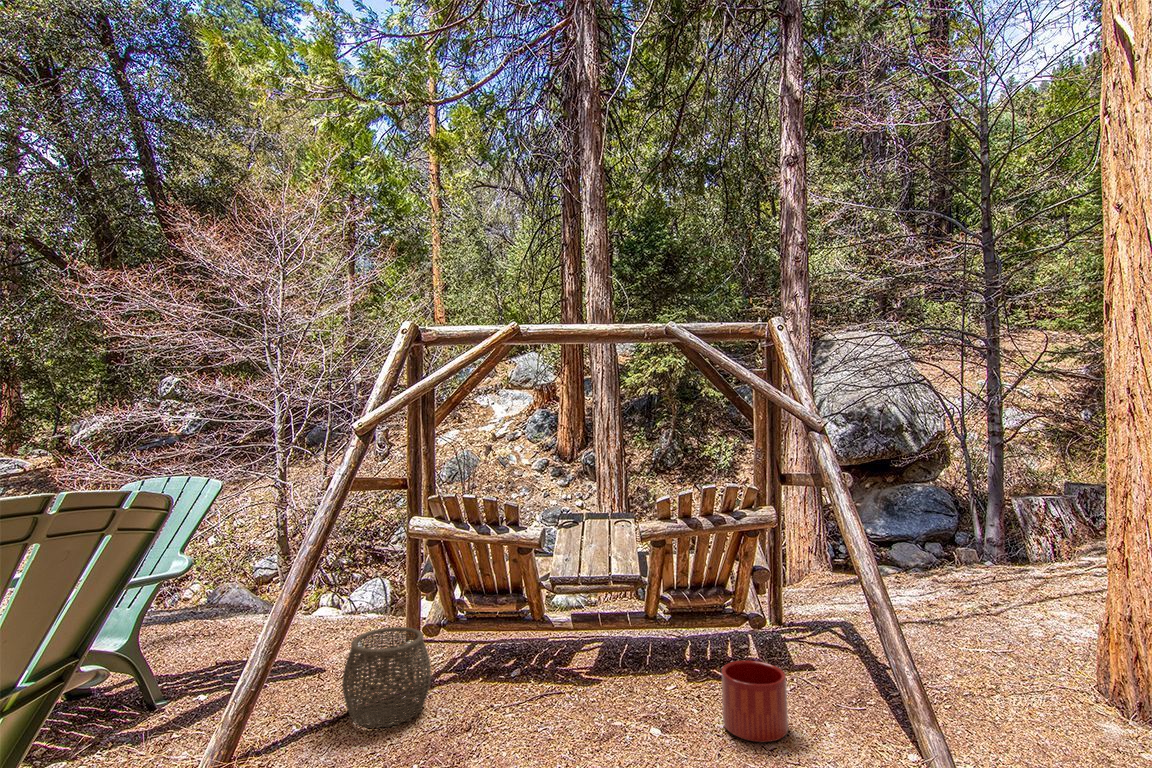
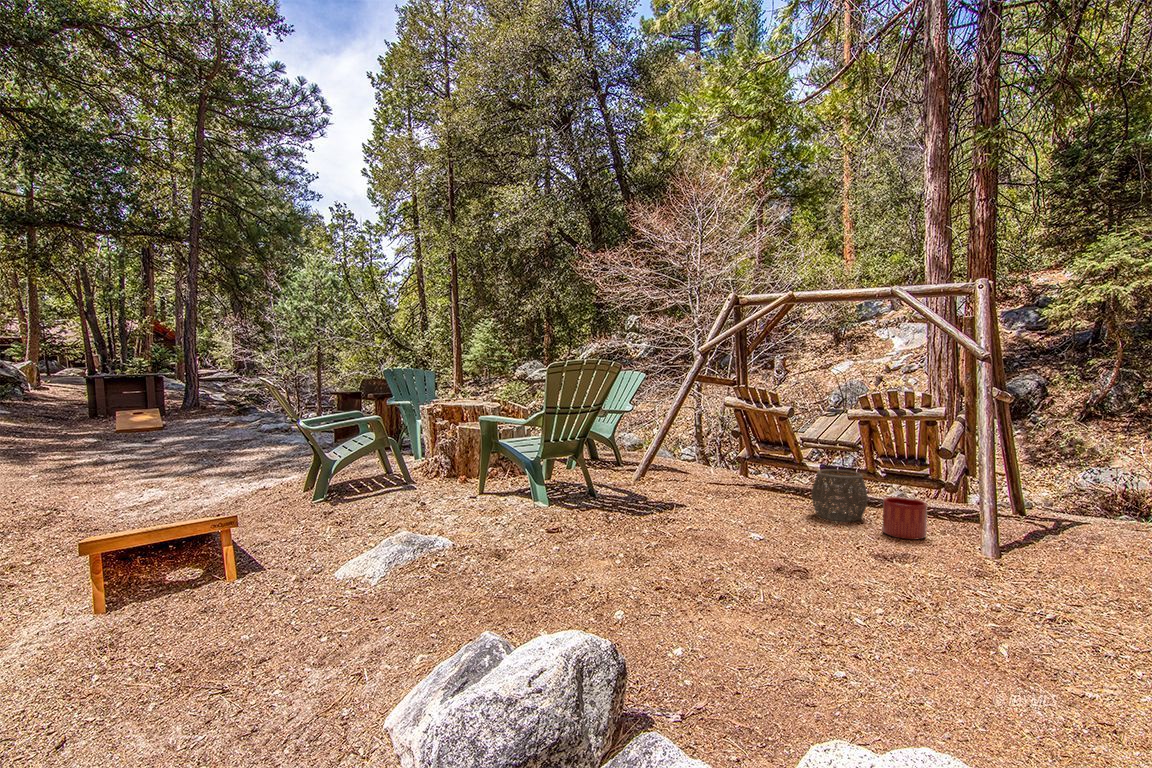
woven basket: present [342,627,432,728] -> present [812,469,868,522]

